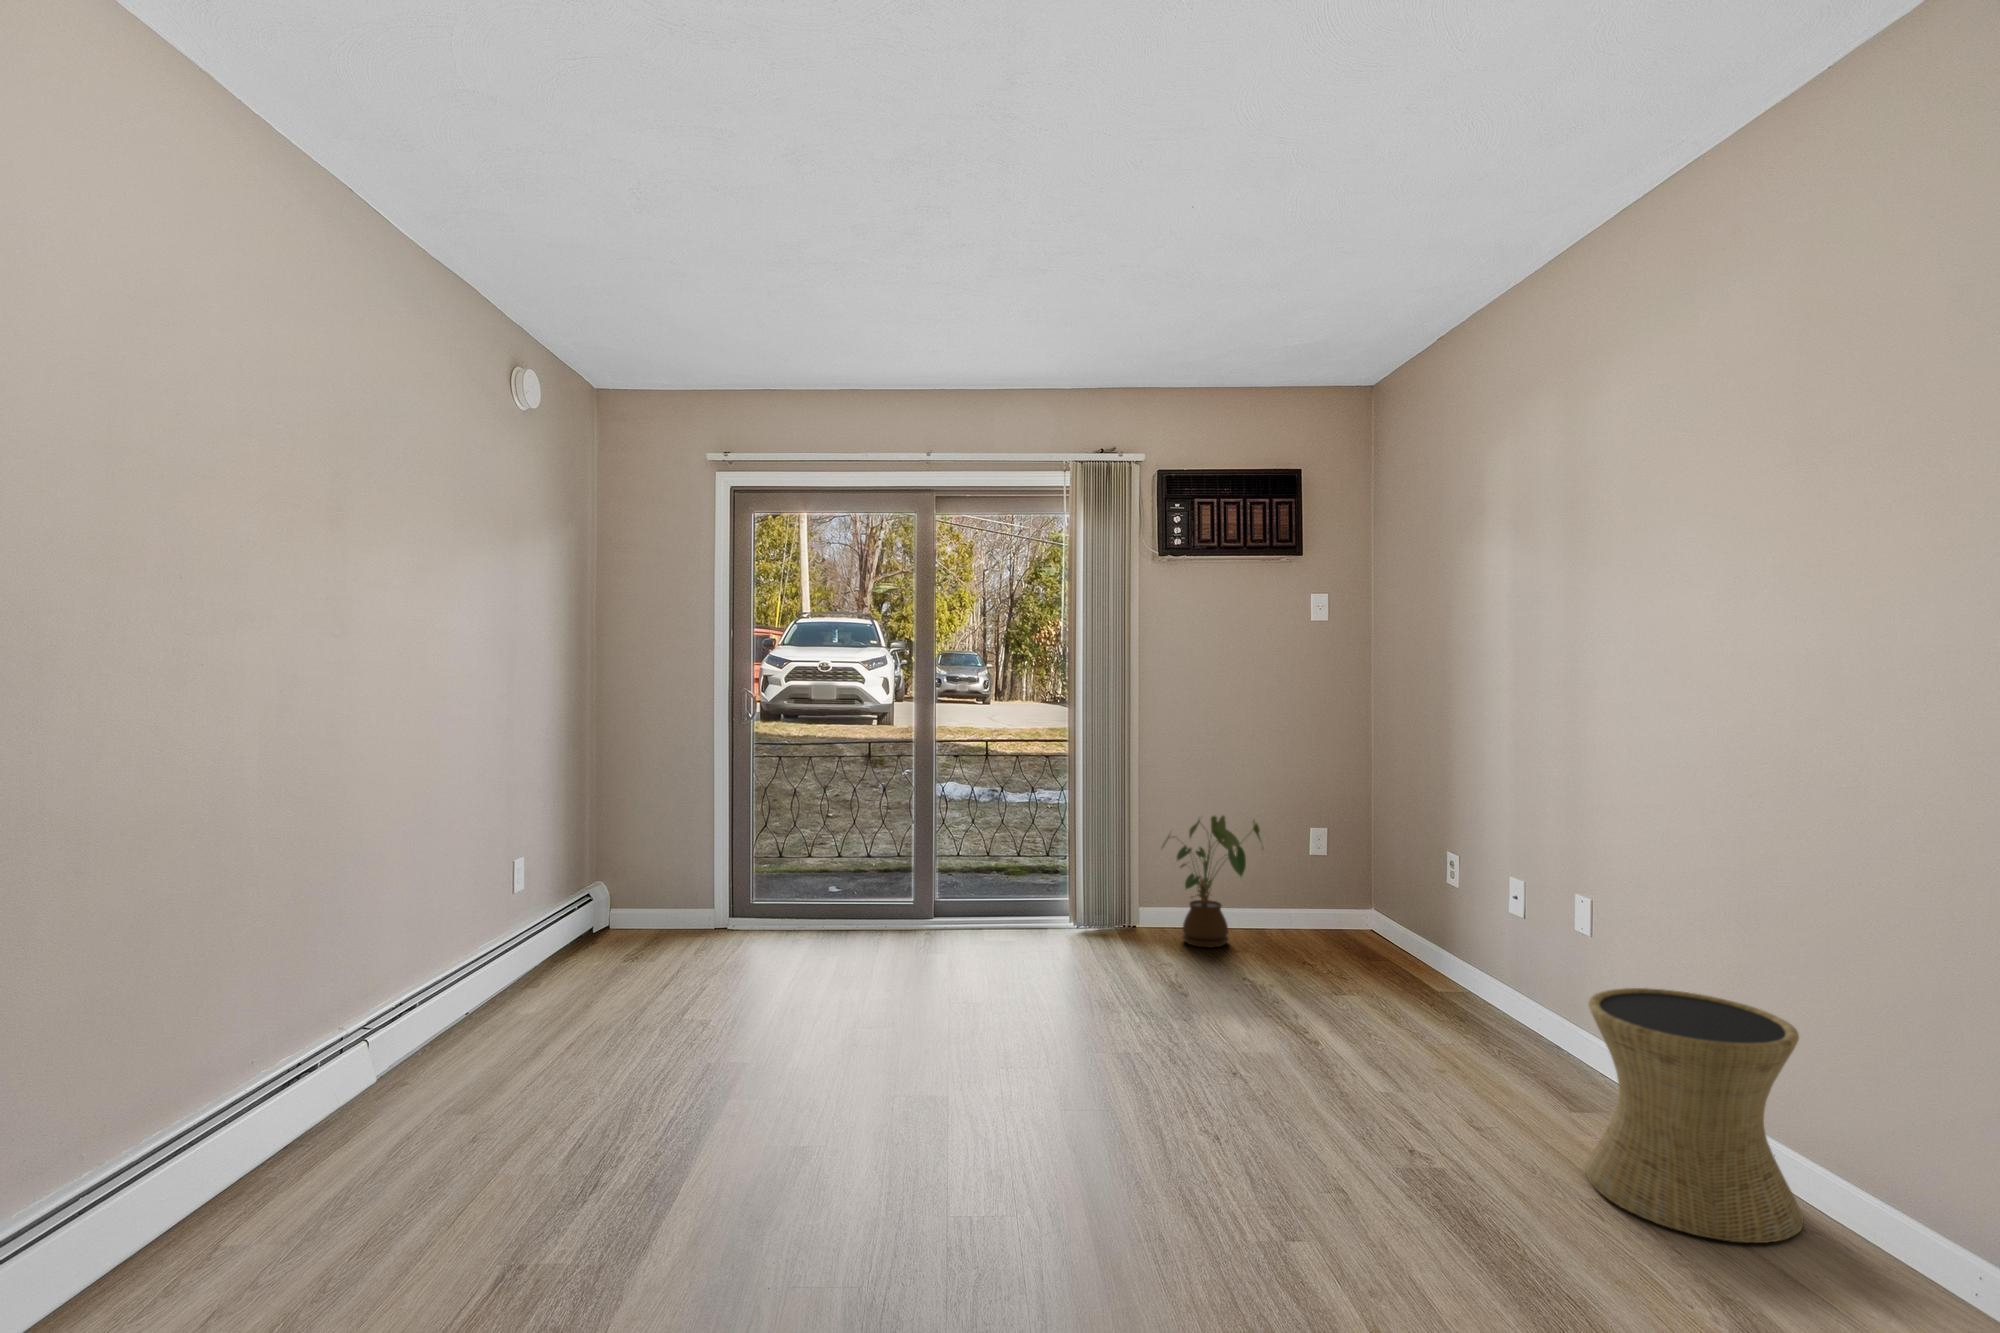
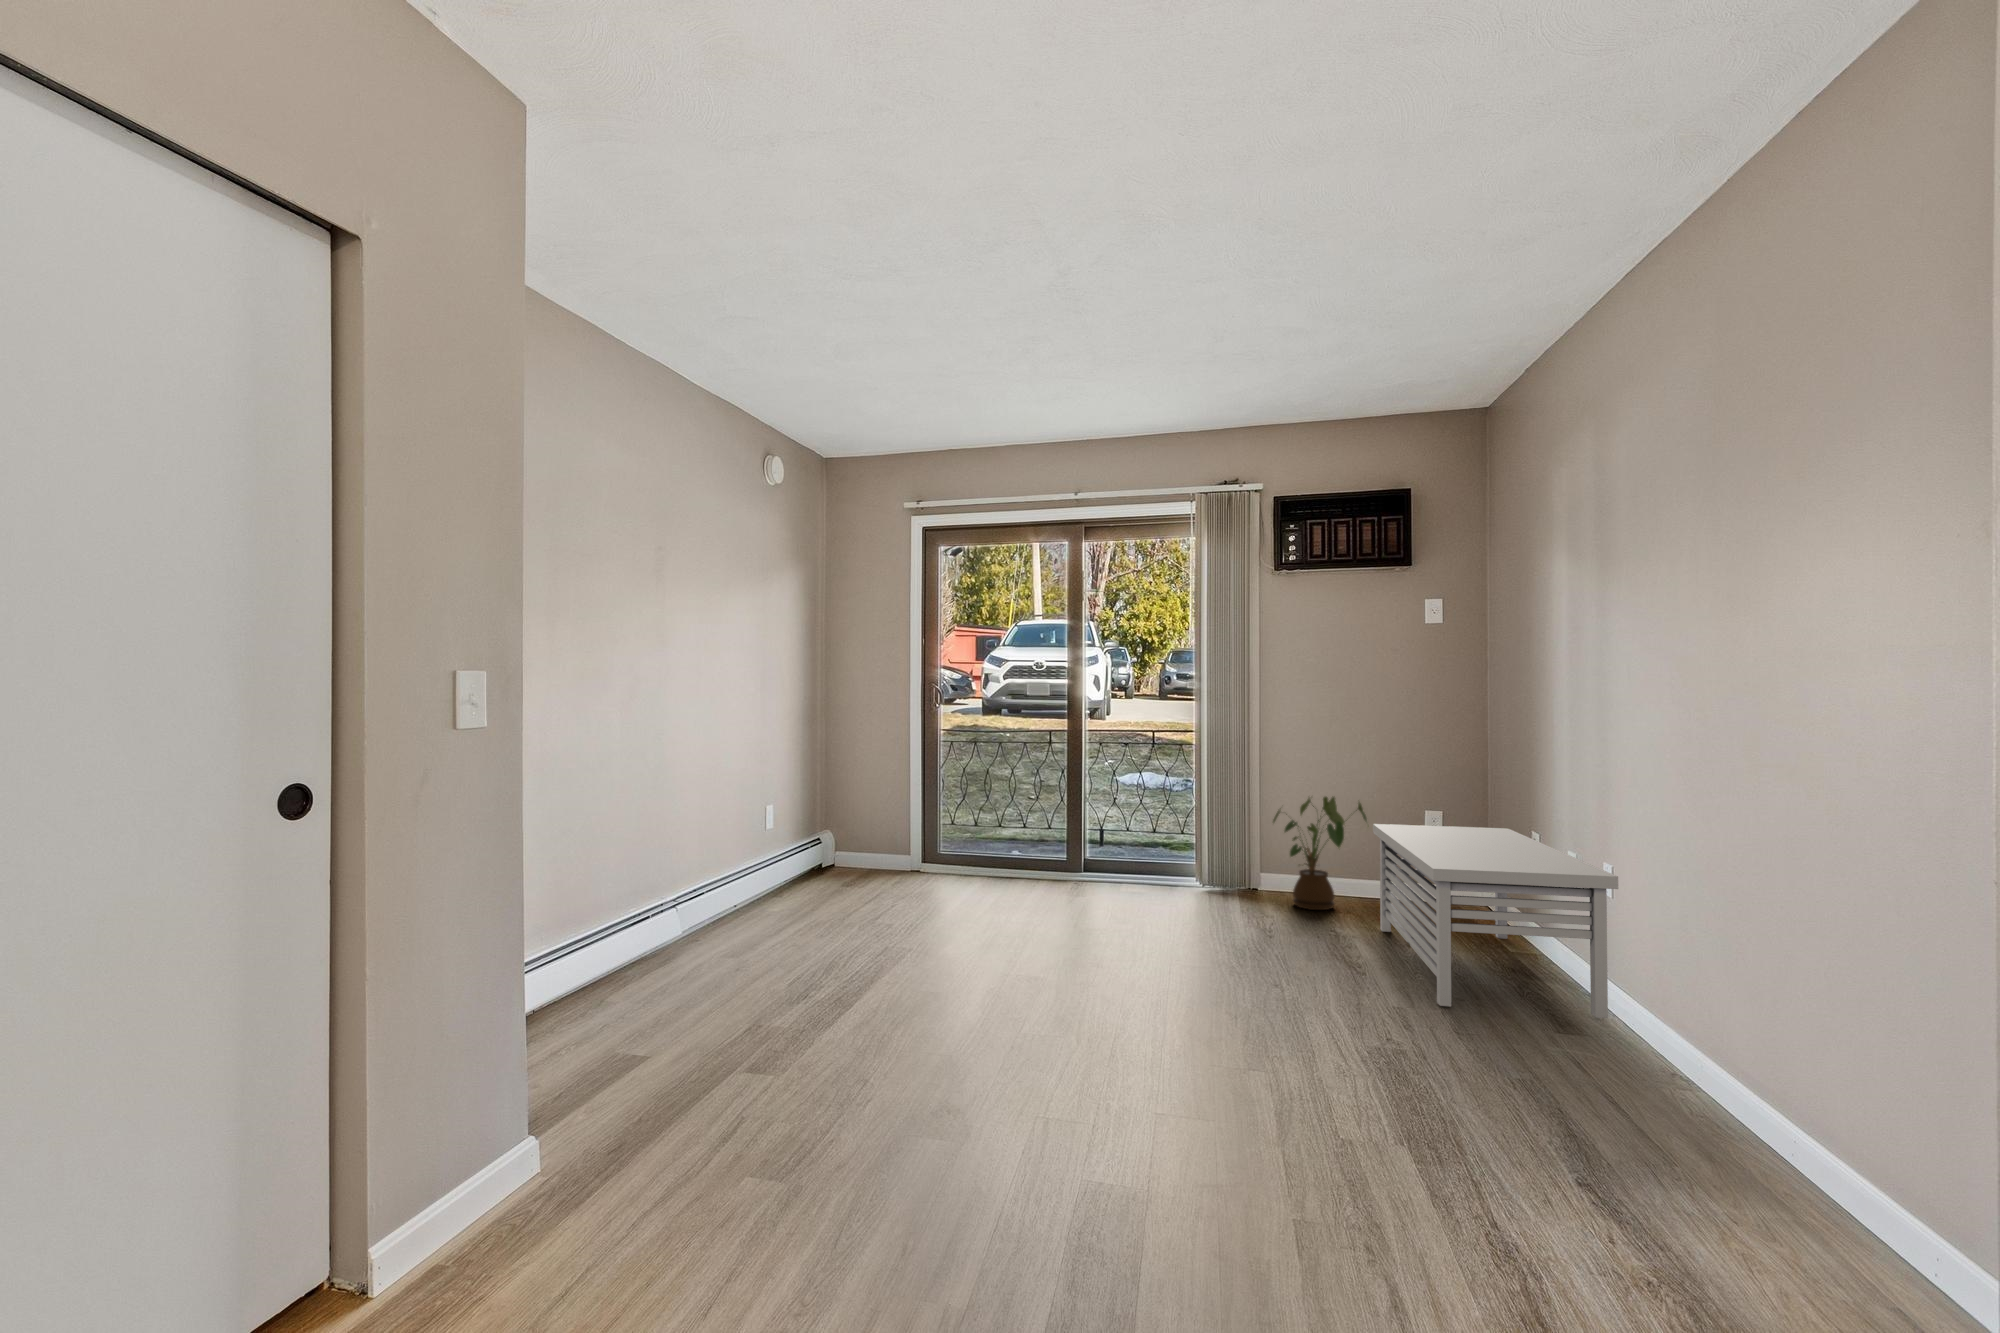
storage bench: none [1280,848,1581,1066] -> present [1373,824,1618,1018]
side table: present [1586,988,1804,1243] -> none [1563,937,1760,1157]

